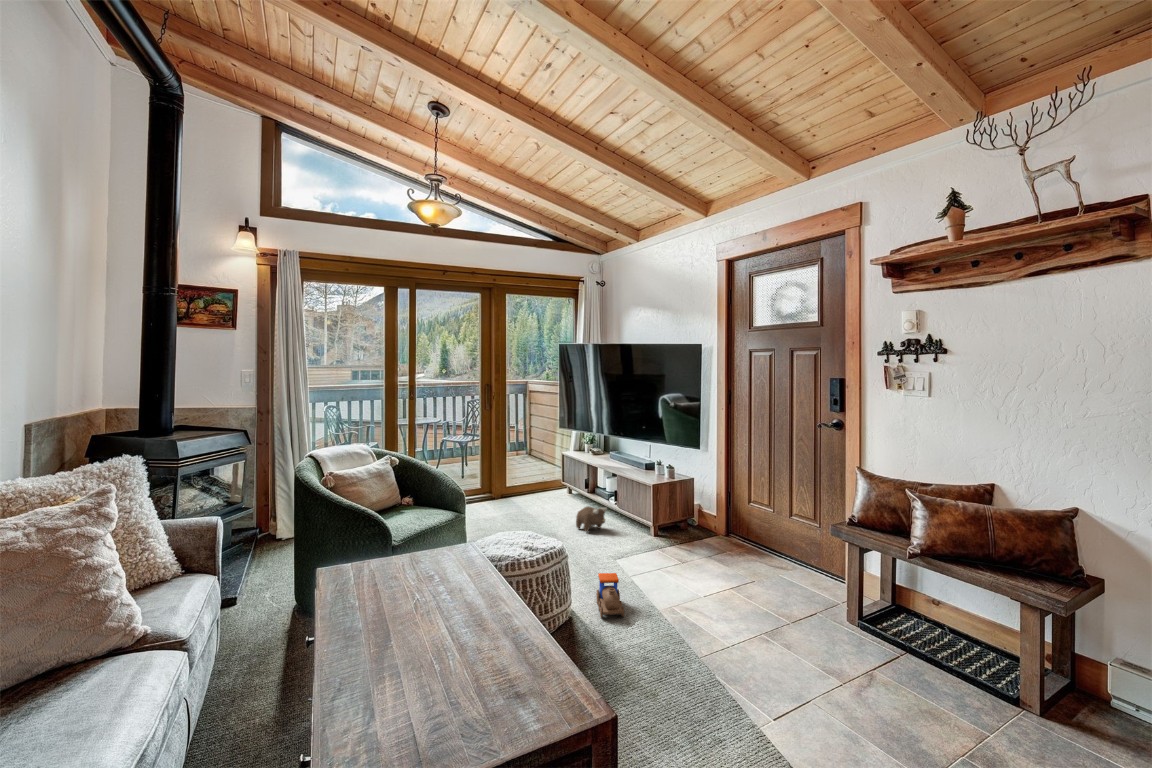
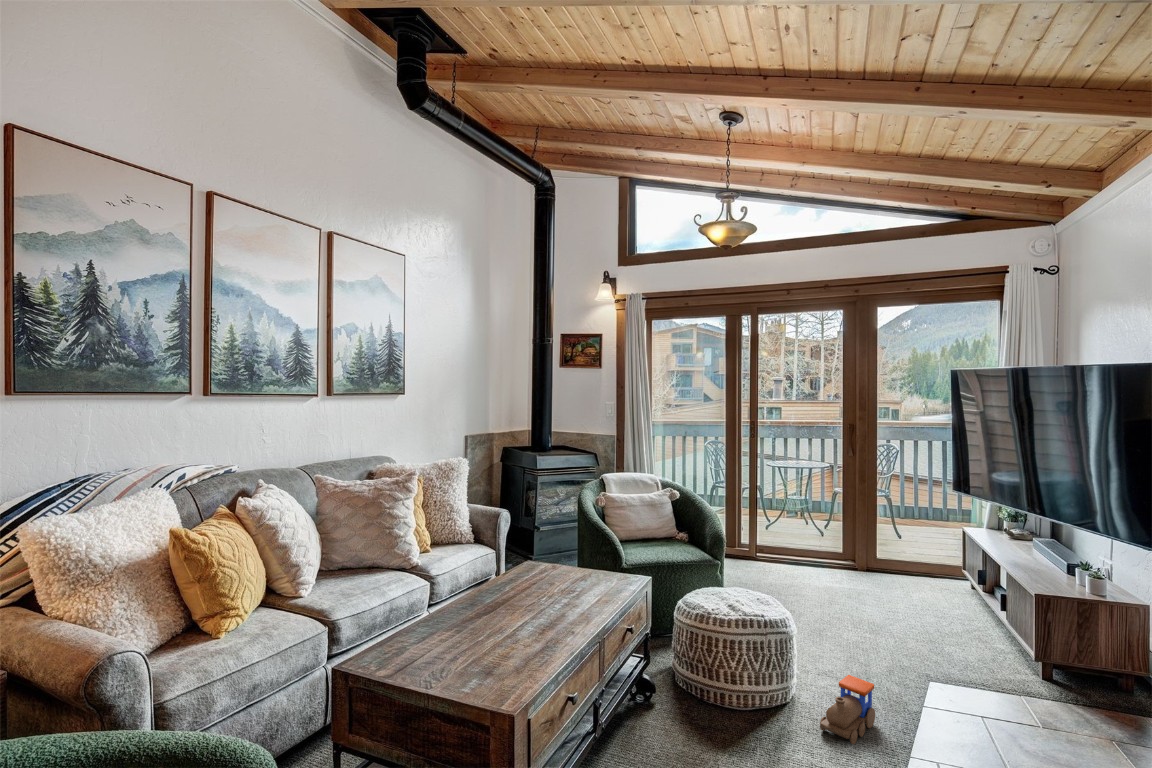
plush toy: present [576,507,607,532] -> none [943,596,990,635]

